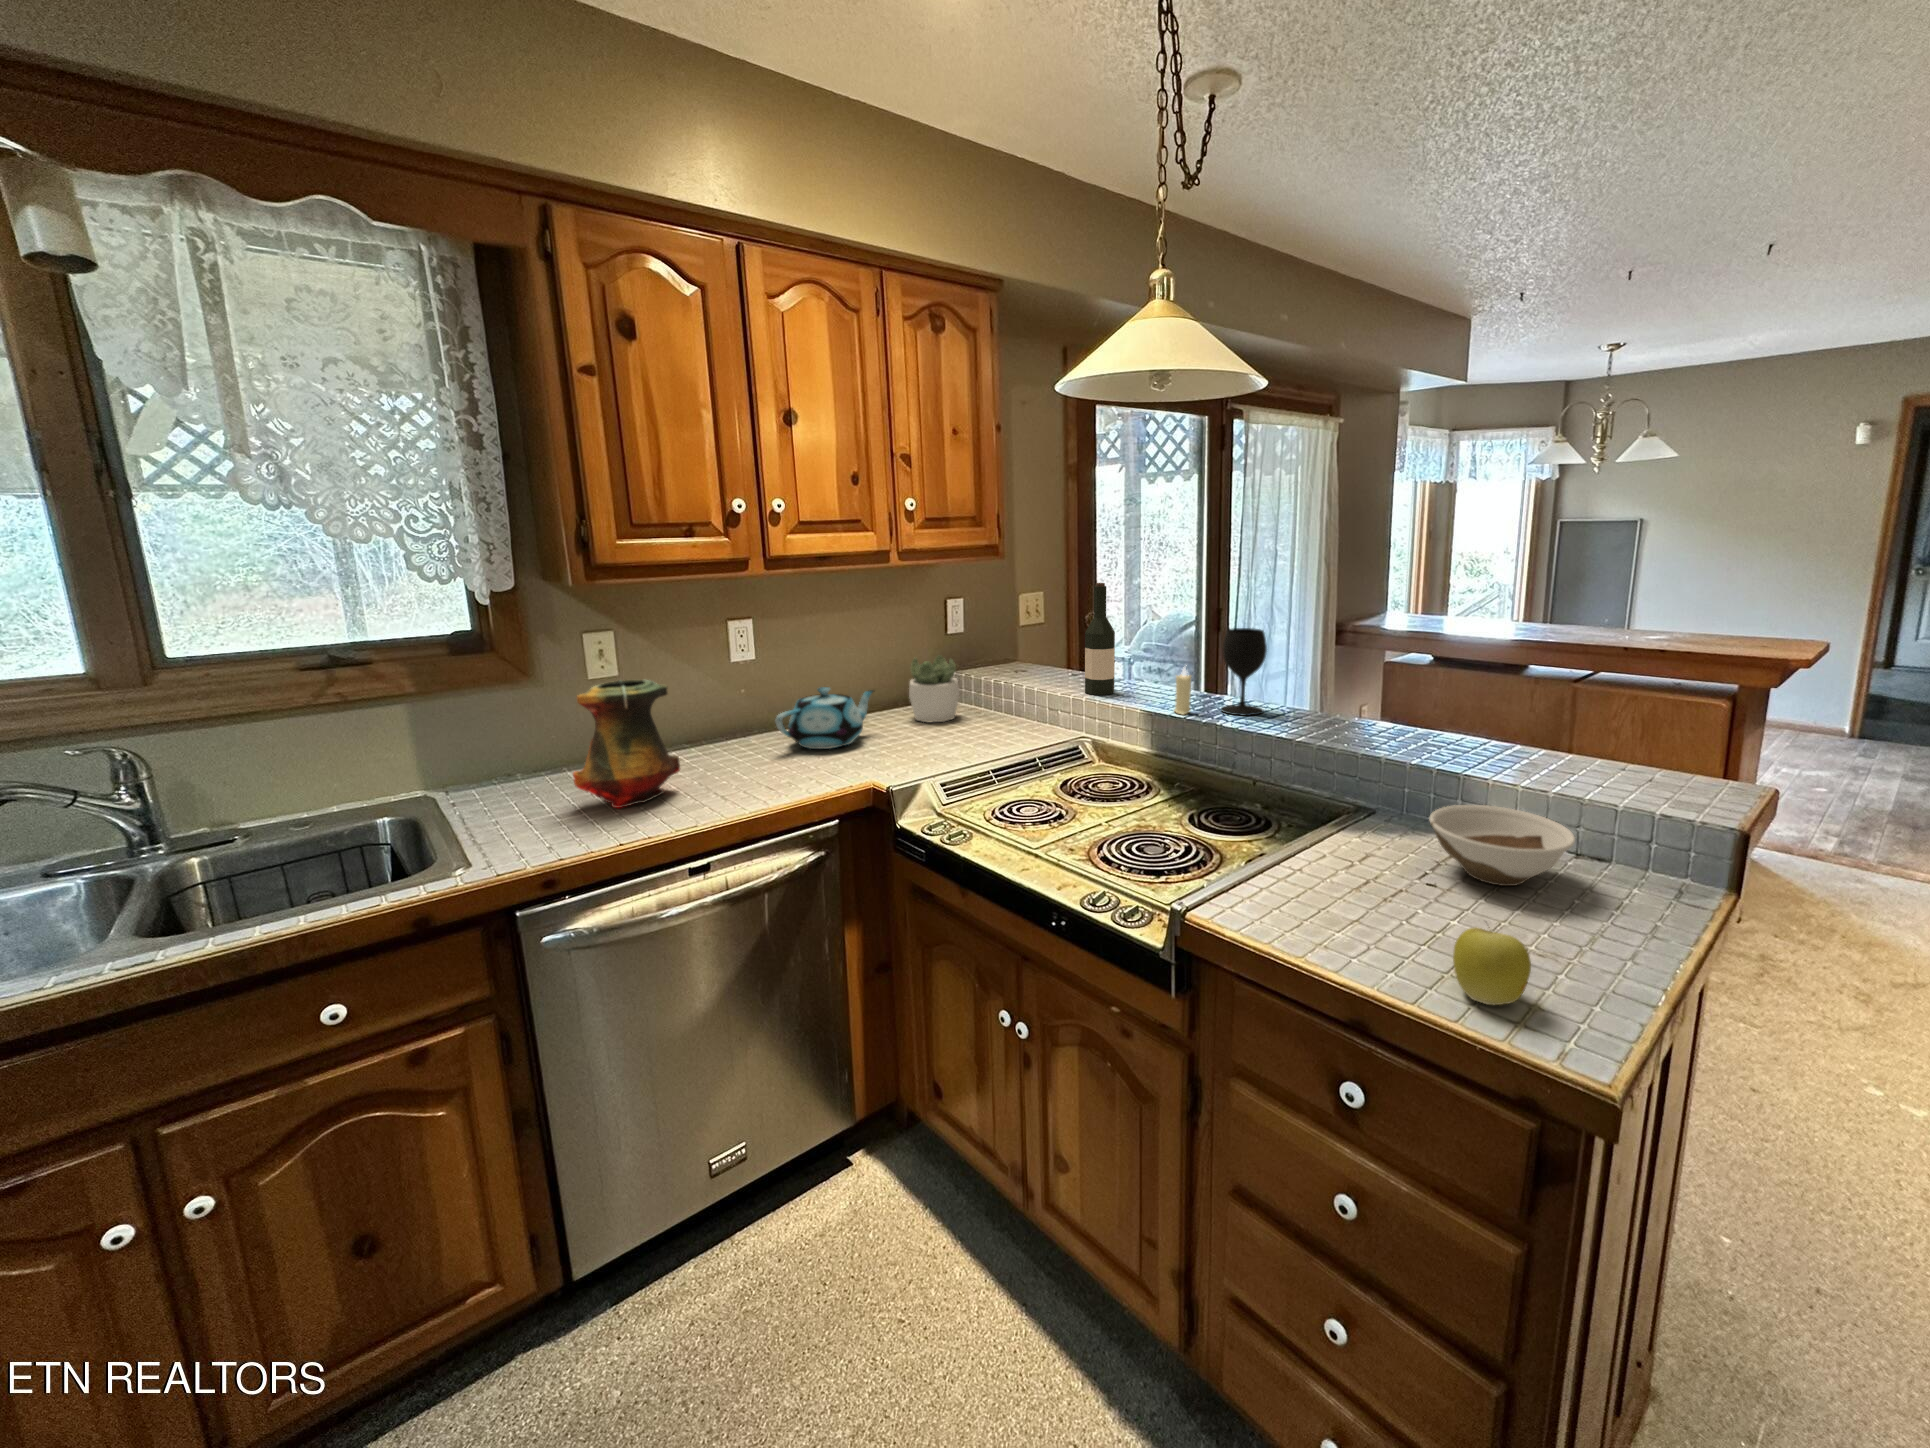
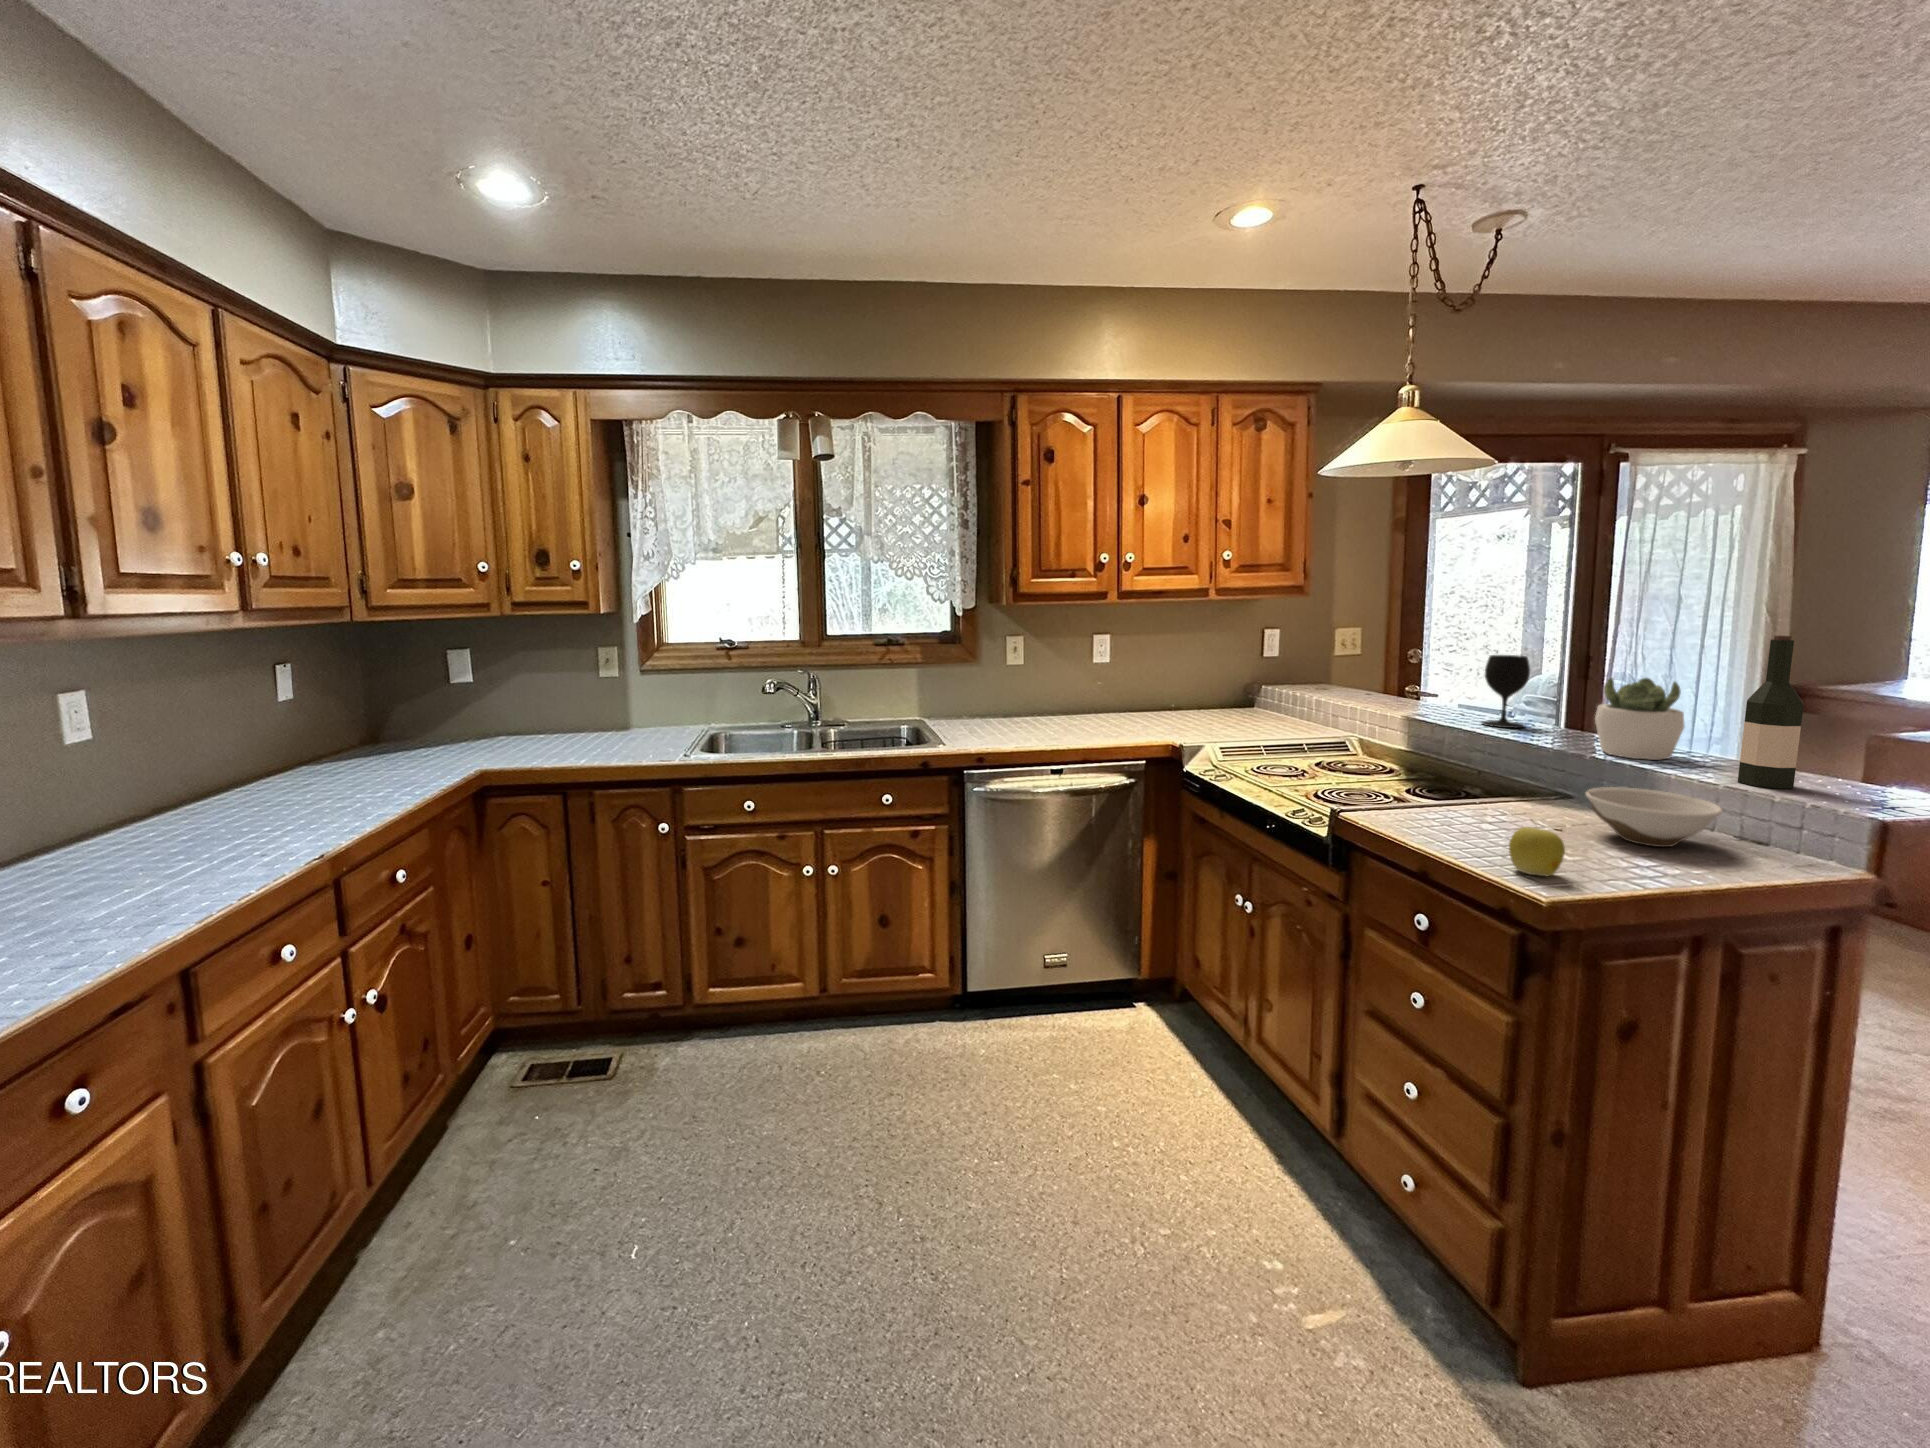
wine bottle: present [1085,583,1115,695] -> present [1738,635,1804,788]
succulent plant: present [909,655,959,722] -> present [1595,677,1684,760]
candle: present [1174,667,1192,714] -> none [1432,681,1451,722]
vase: present [573,680,680,808] -> none [995,661,1053,735]
teapot: present [776,687,874,749] -> none [1116,682,1191,724]

